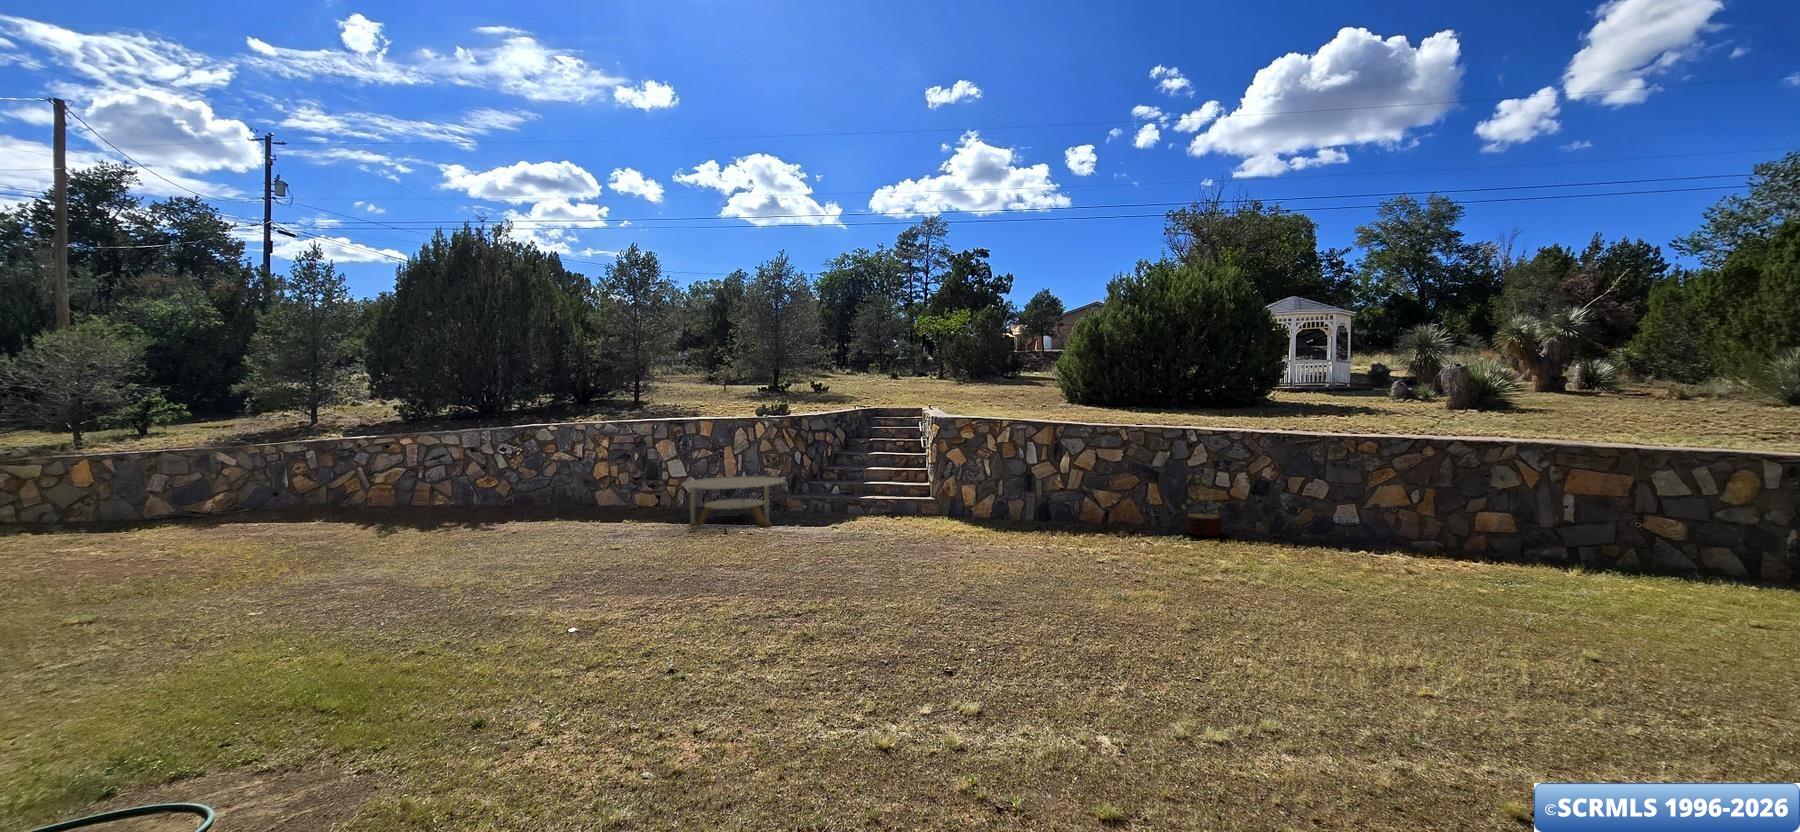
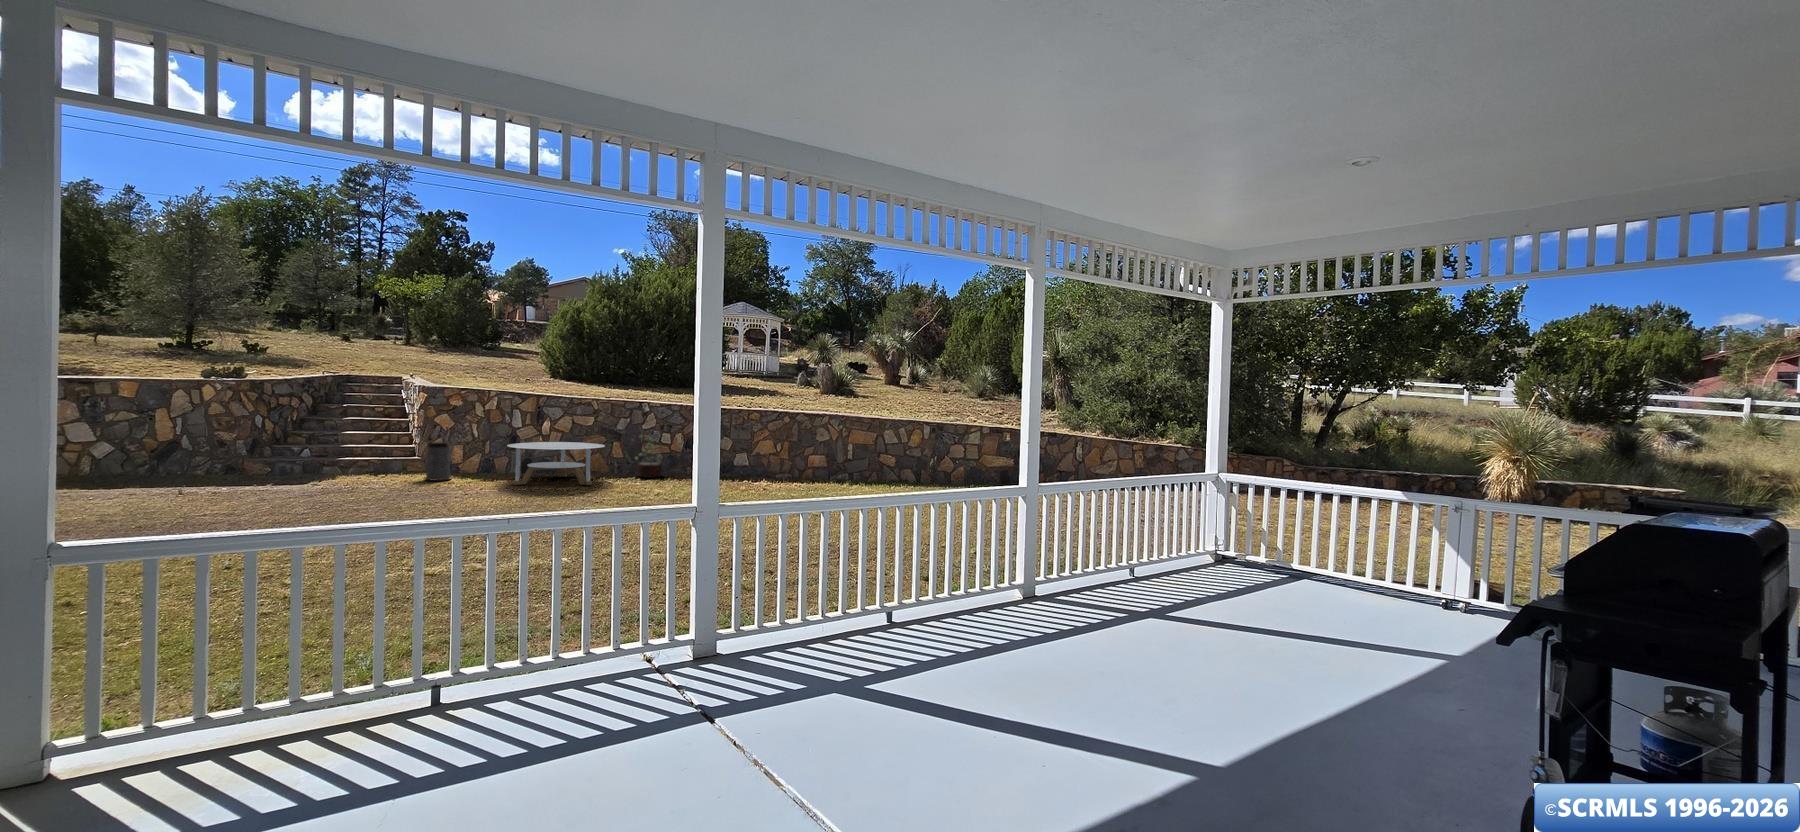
watering can: none [935,473,968,528] -> present [425,438,456,481]
round table: present [682,476,785,528] -> present [507,442,605,485]

